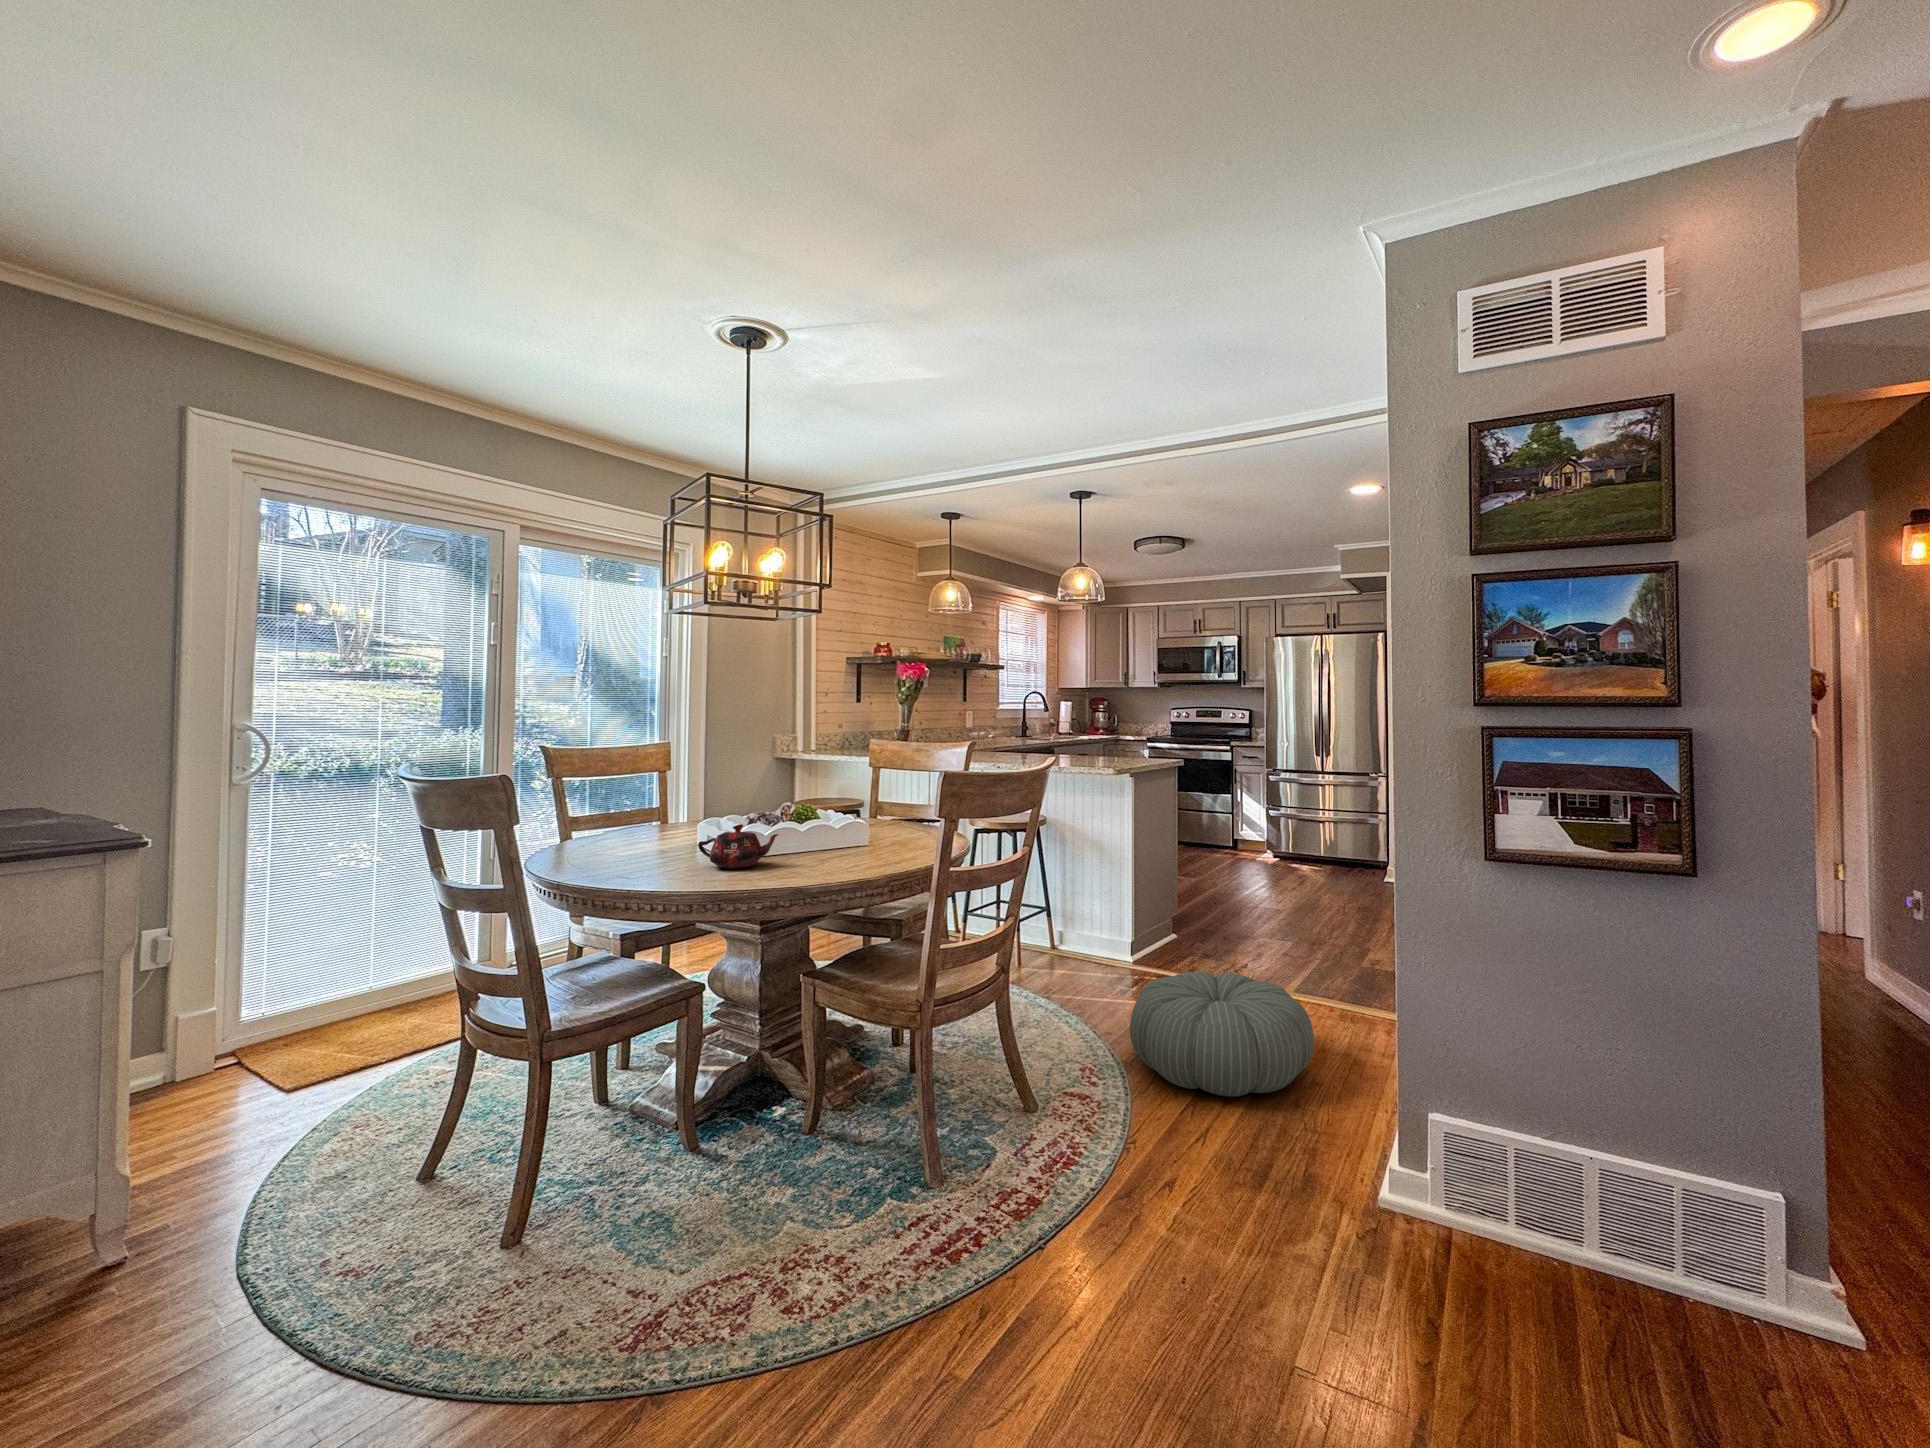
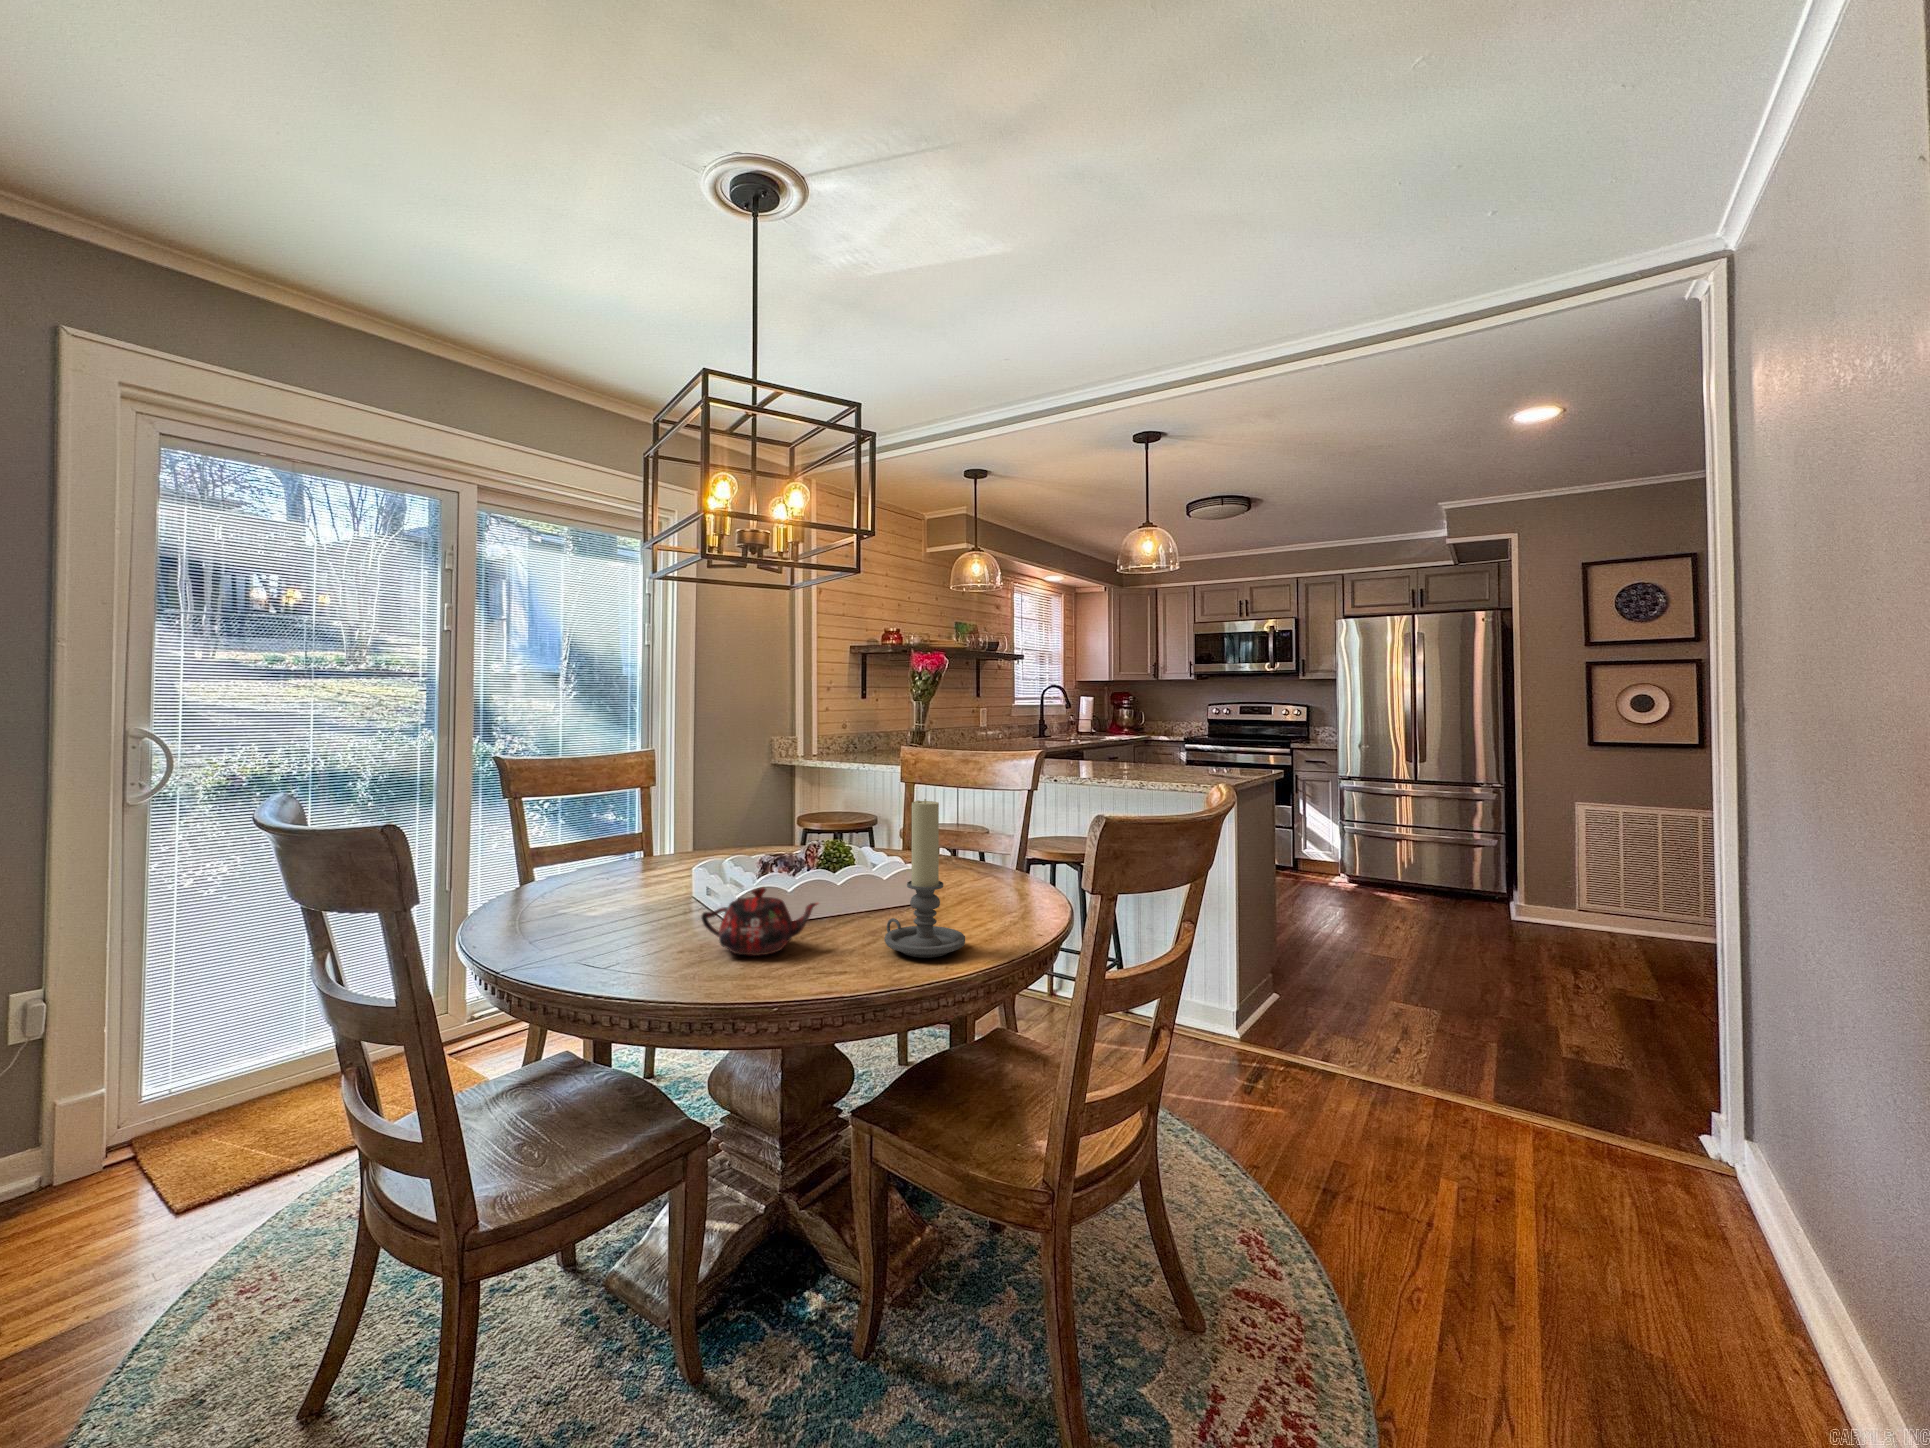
candle holder: none [823,765,877,867] -> present [884,799,965,958]
pouf: present [1130,972,1314,1096] -> none [1305,1090,1620,1317]

